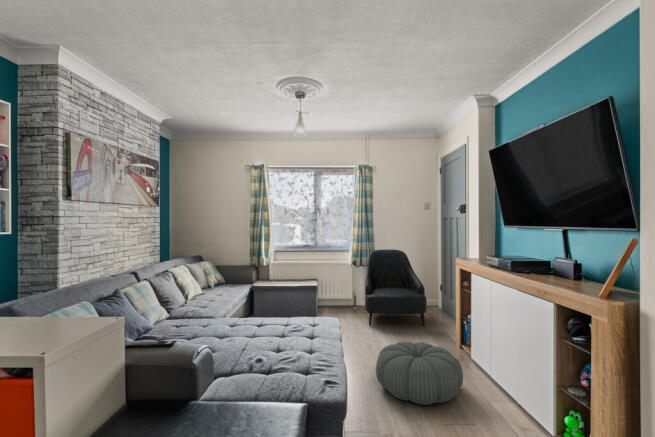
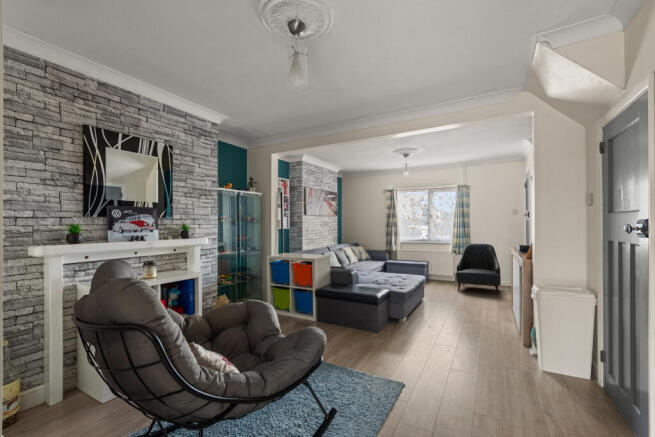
pouf: present [376,341,463,405] -> none [439,290,488,317]

